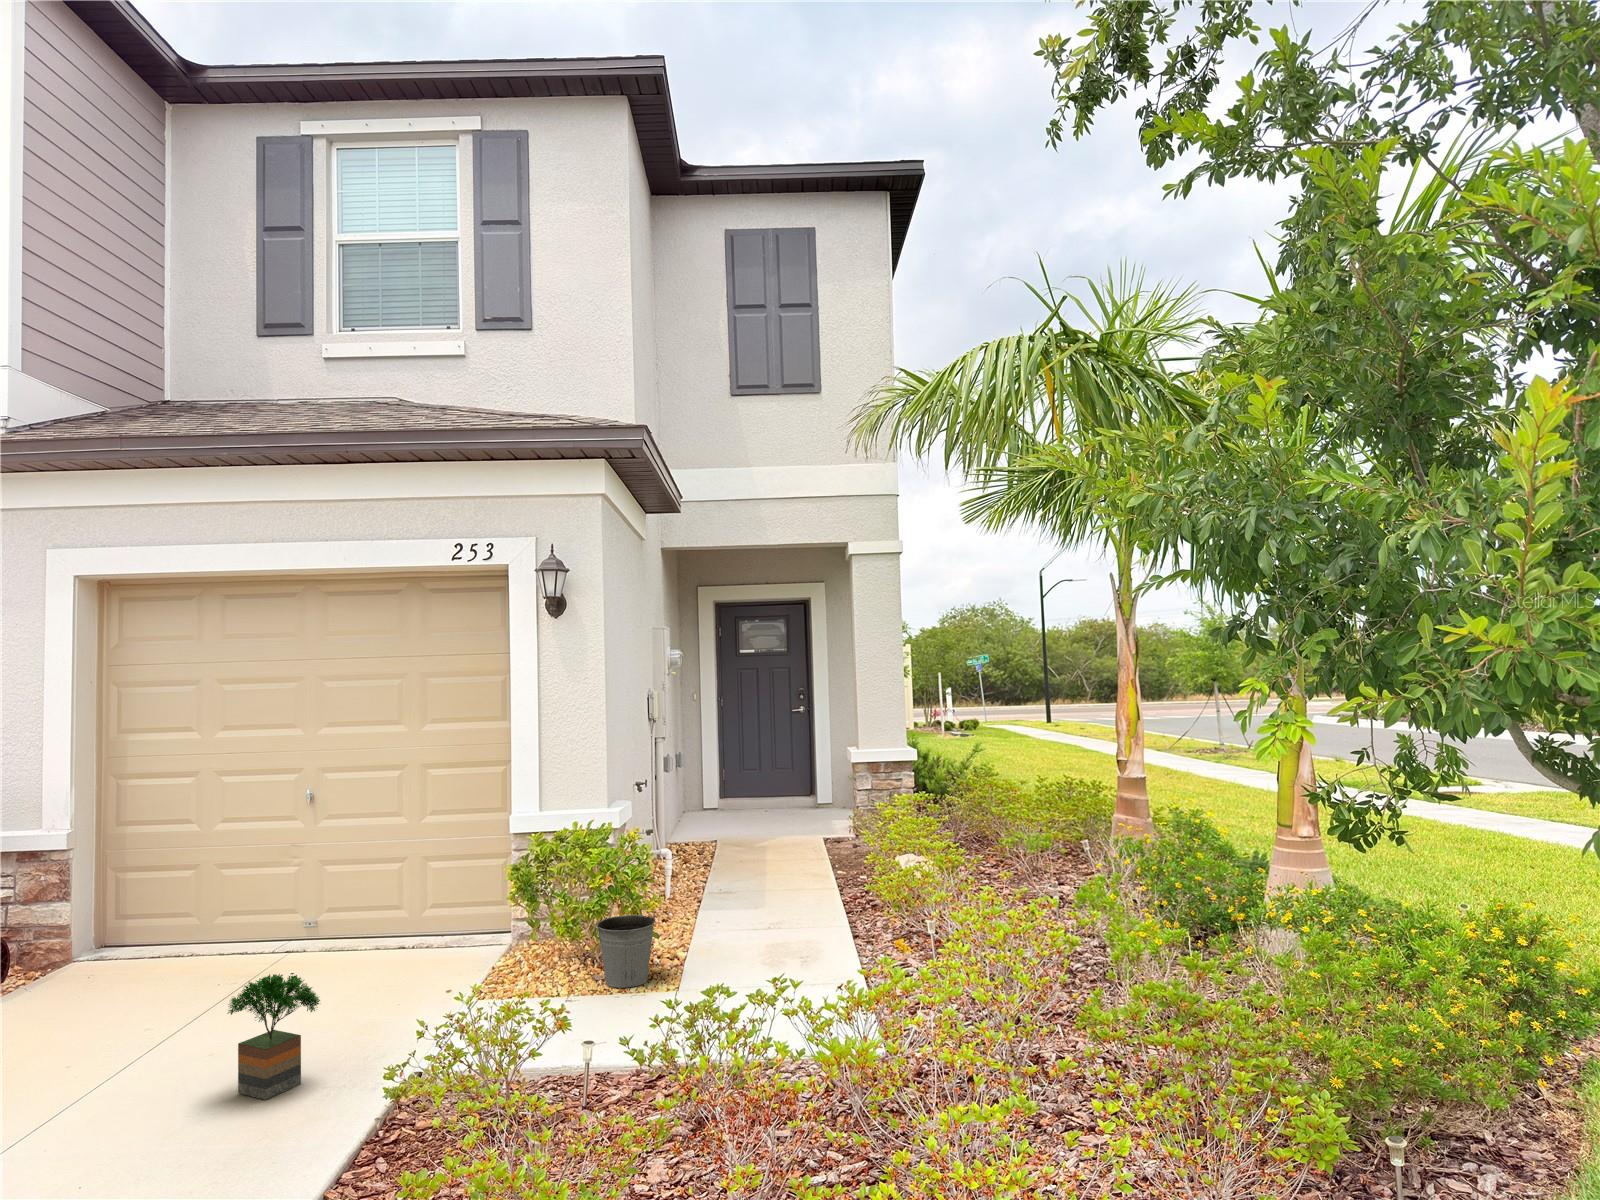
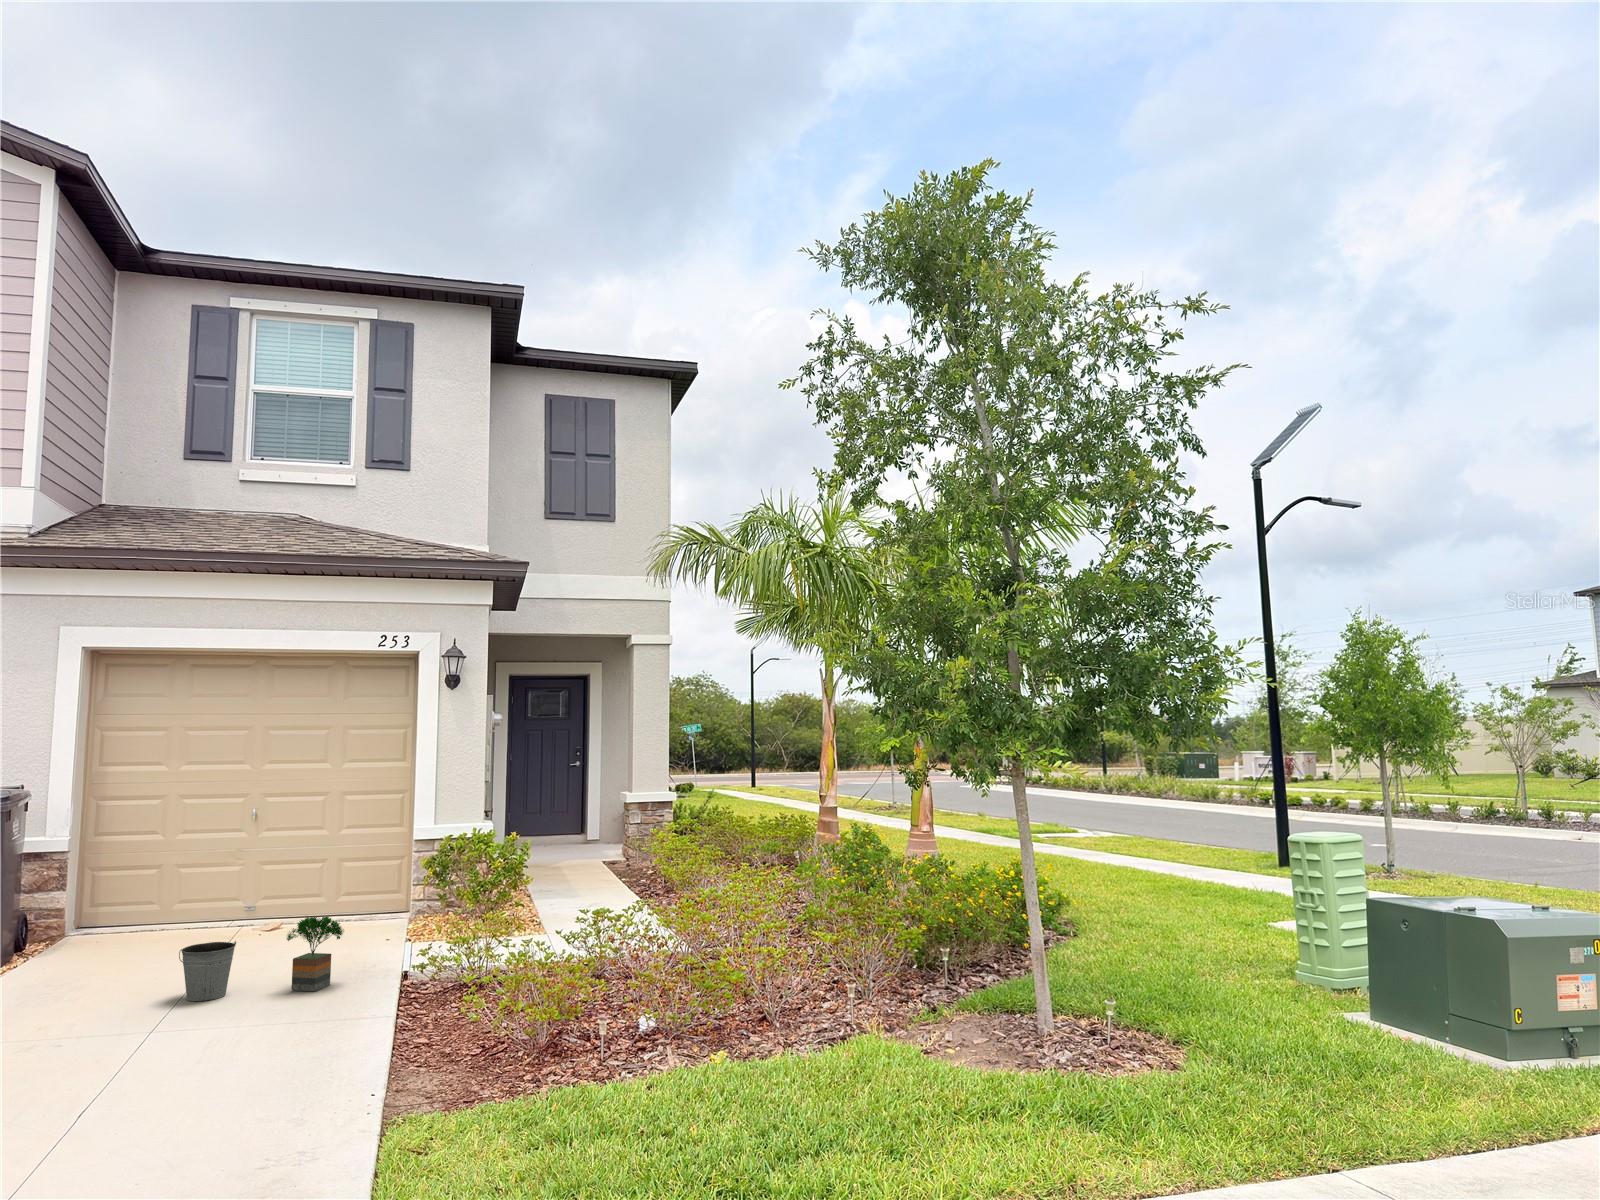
bucket: present [595,915,655,988] -> present [179,941,236,1001]

